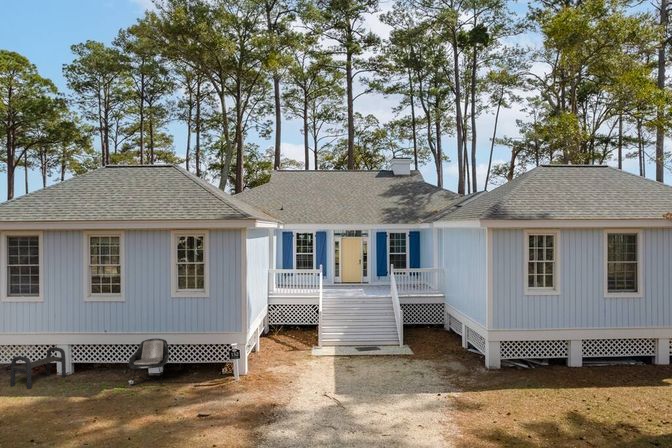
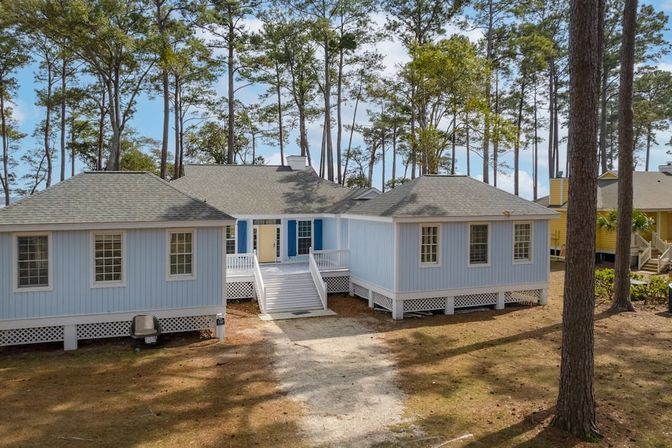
bench: present [10,347,66,389] -> none [15,328,60,363]

